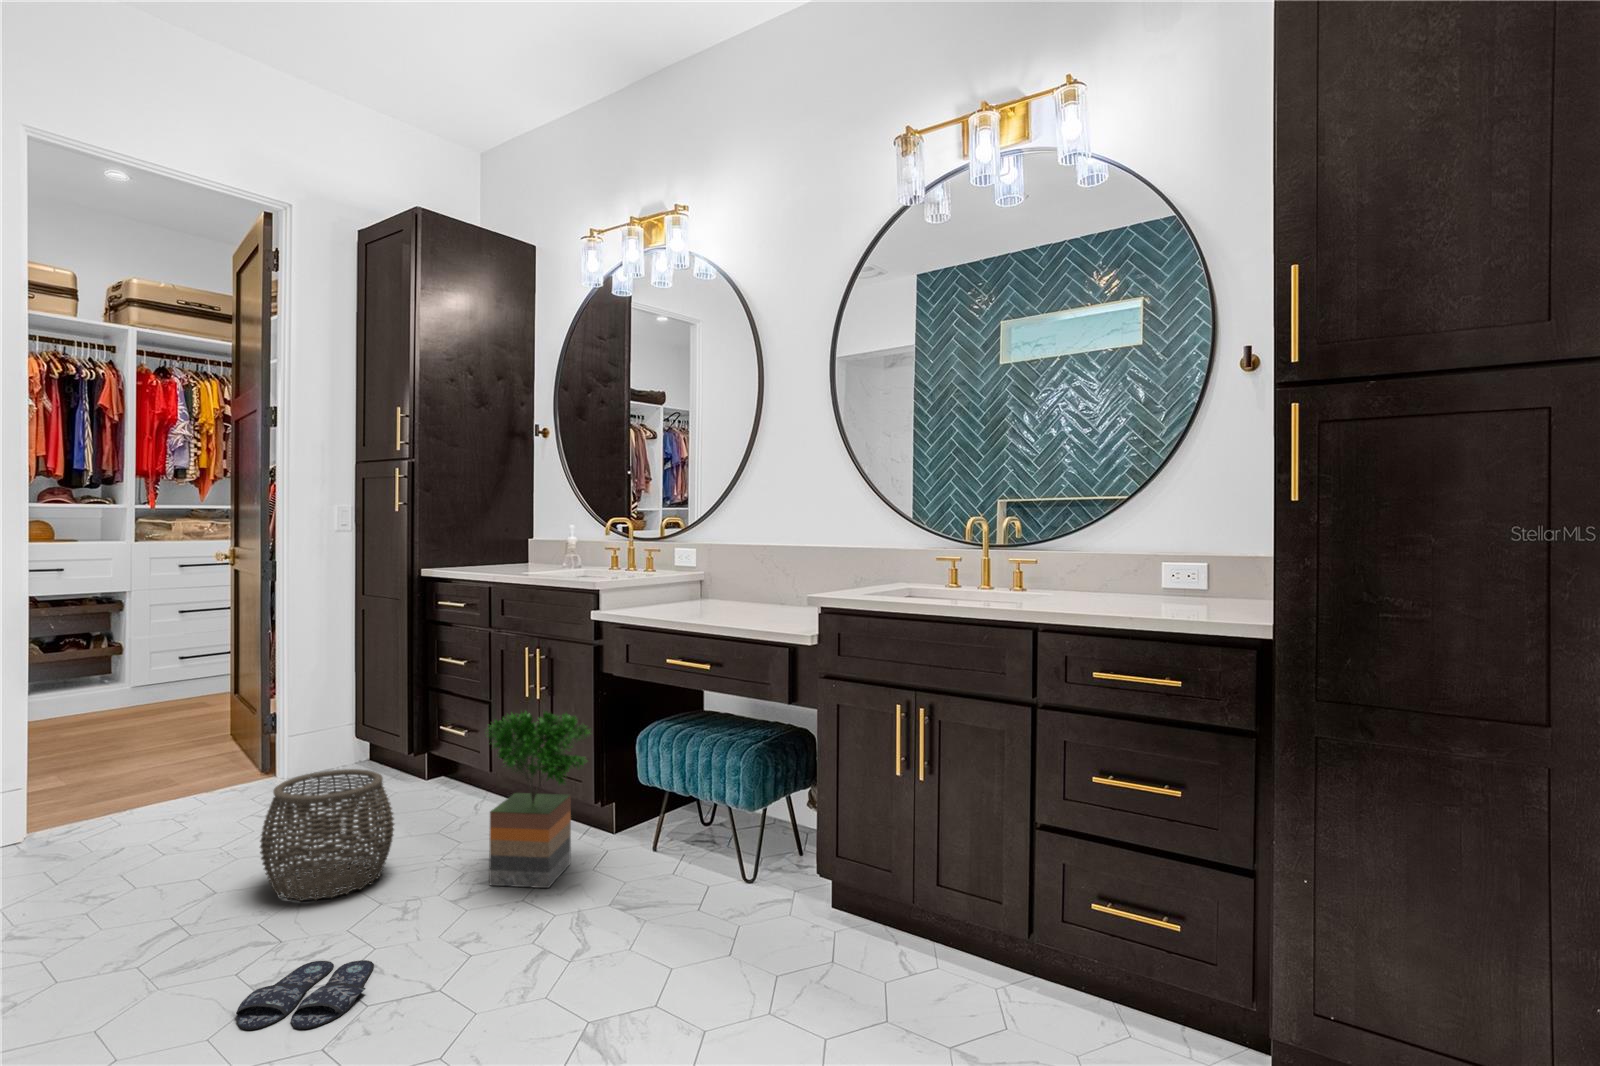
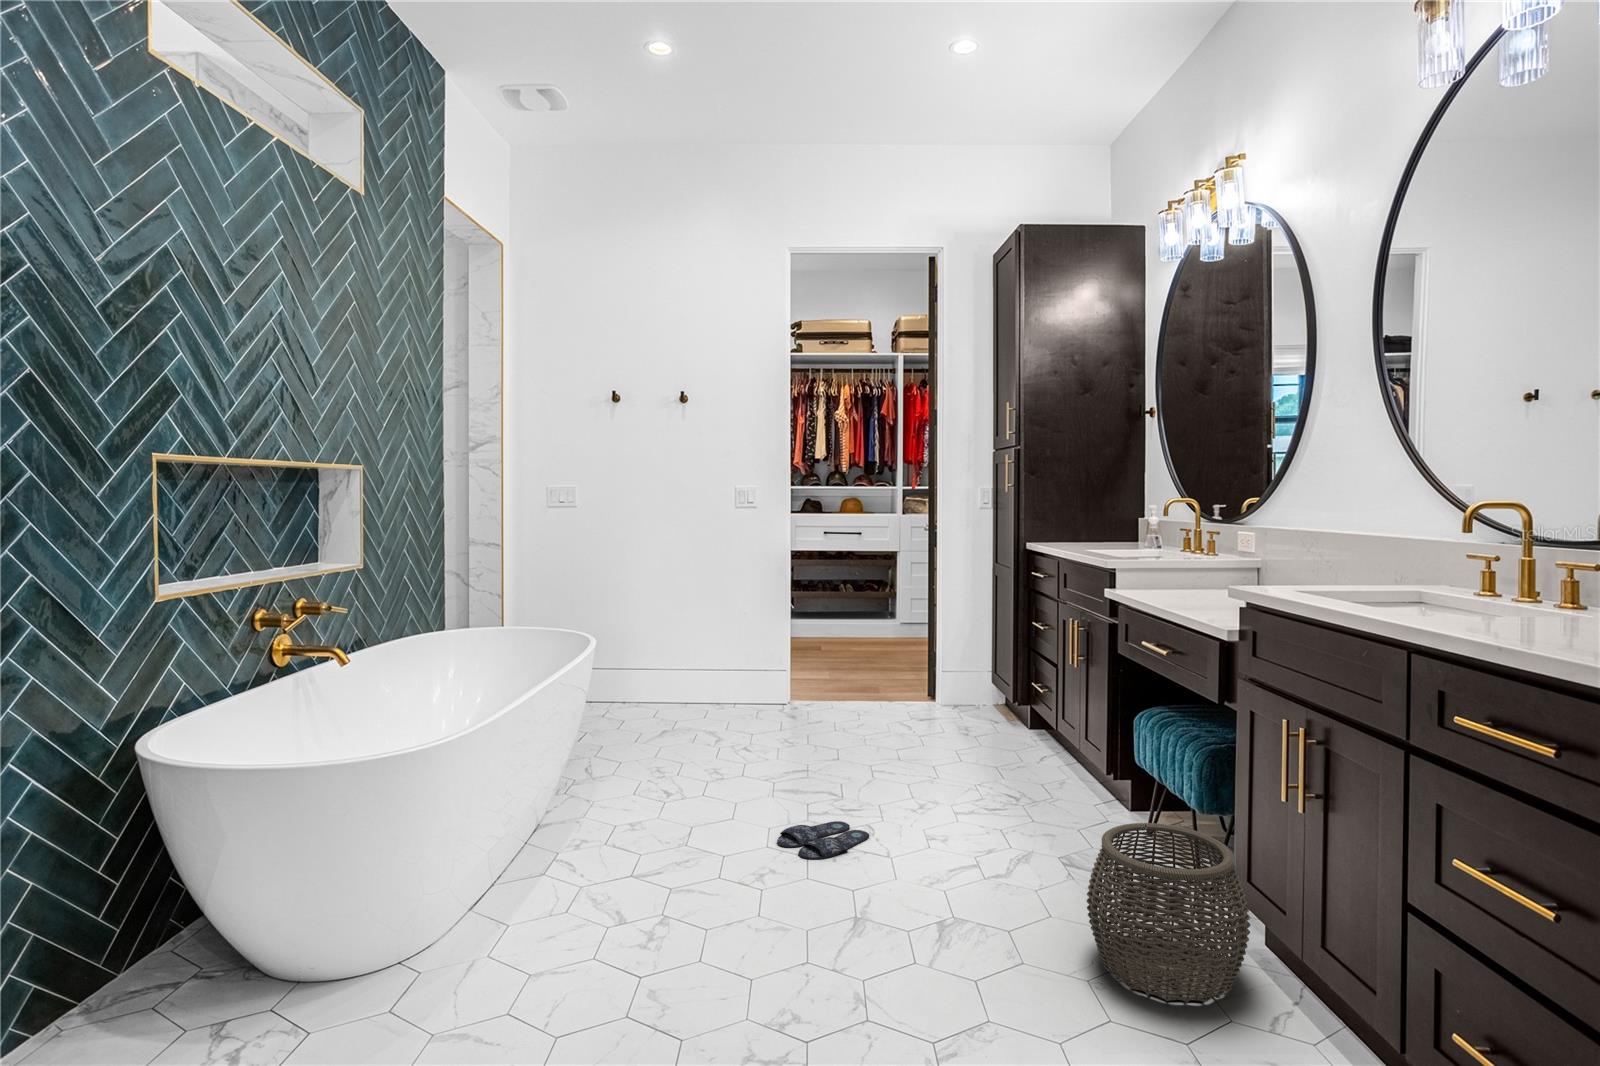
potted tree: present [487,711,590,888] -> none [984,671,1086,831]
woven basket: present [260,769,394,901] -> present [1087,823,1250,1004]

